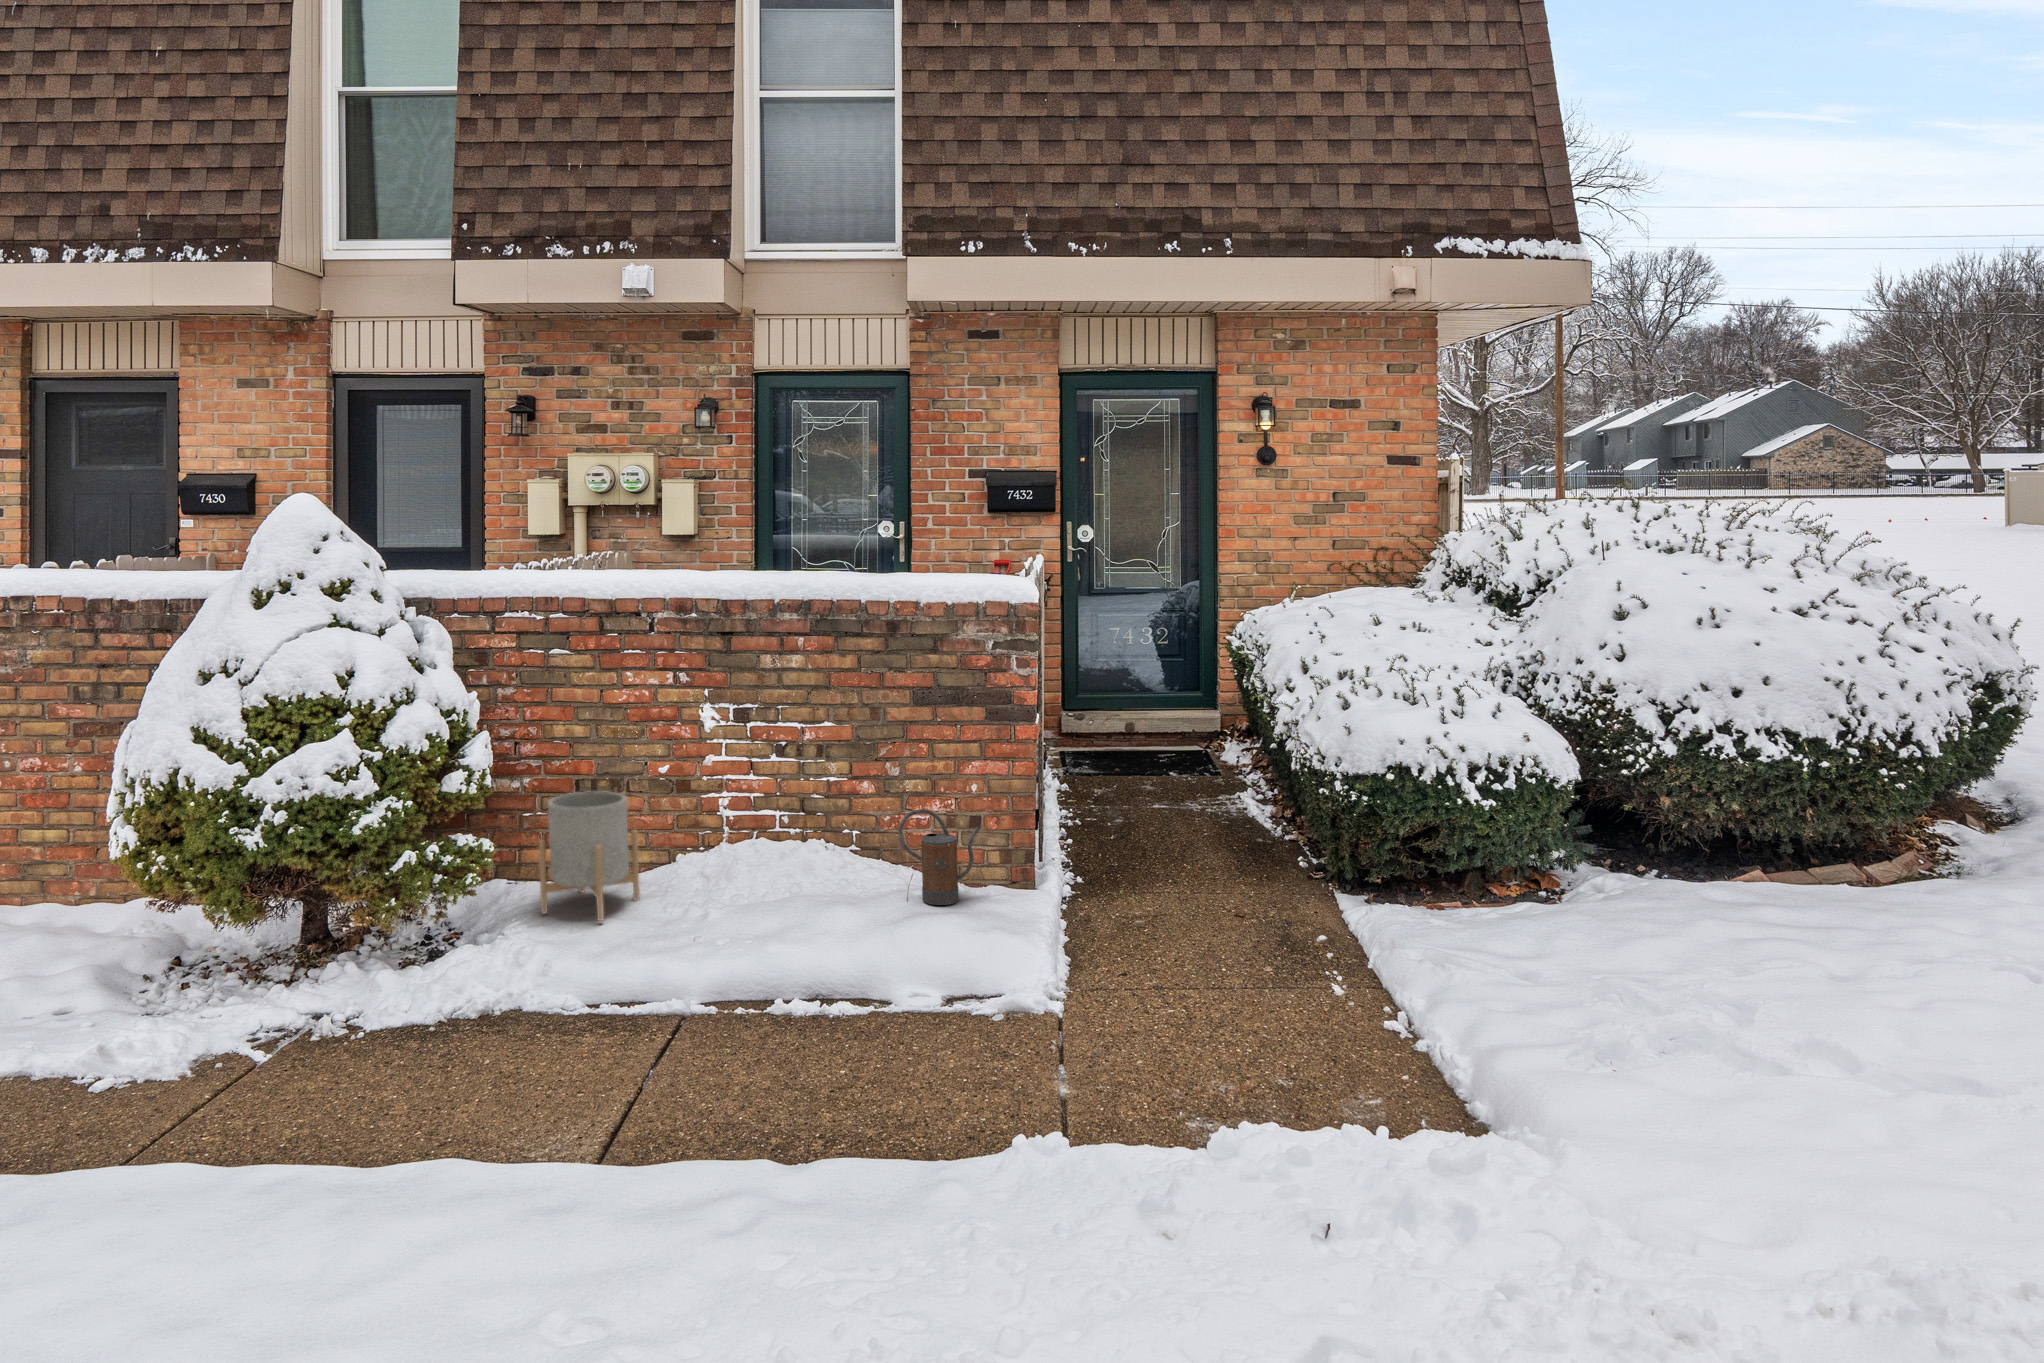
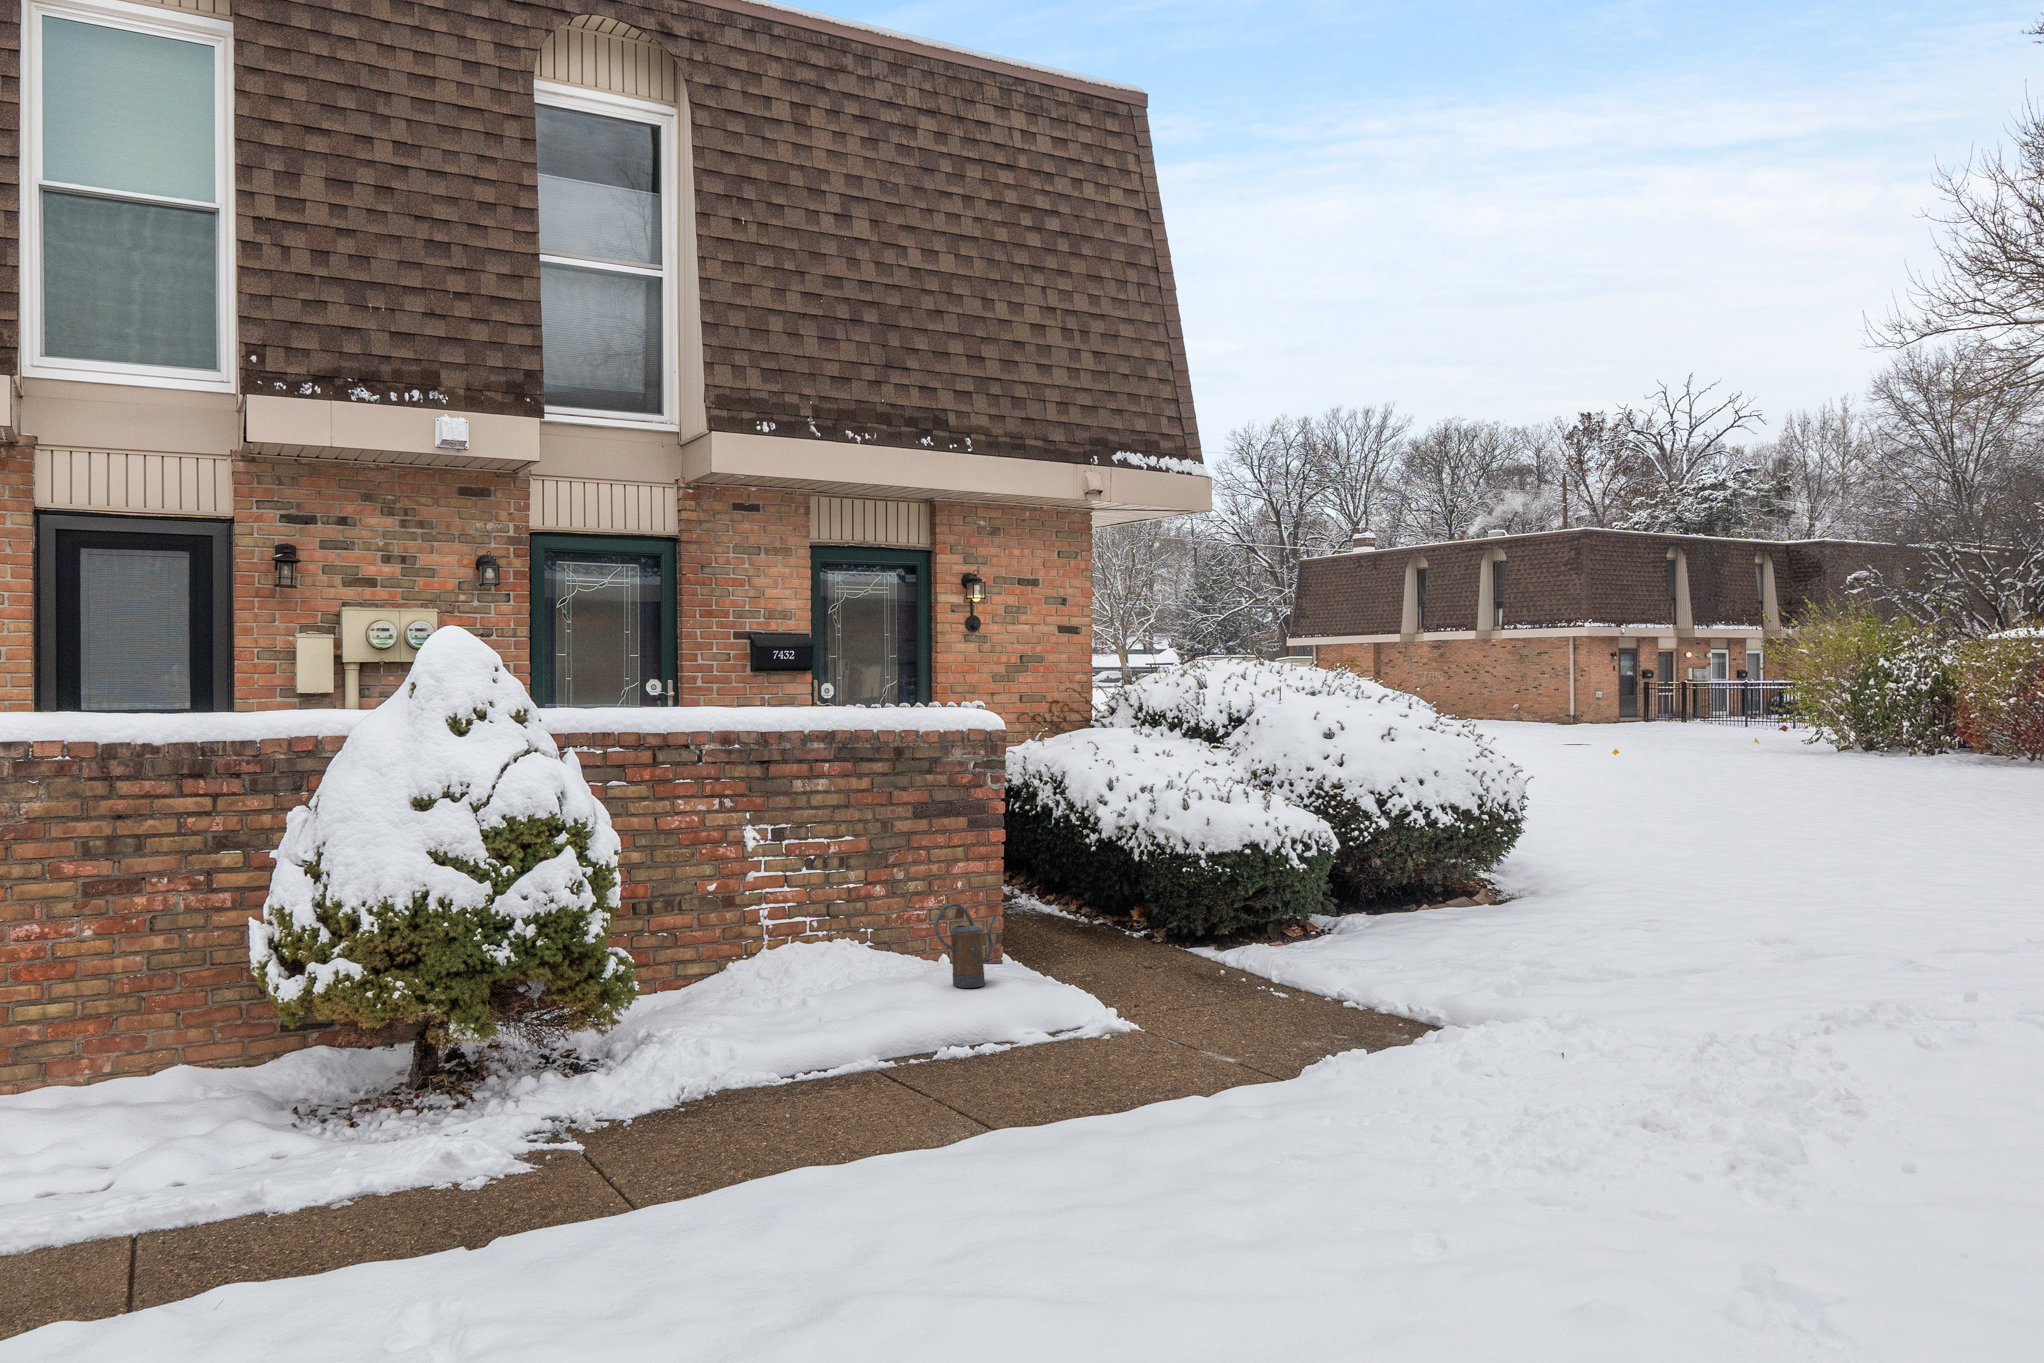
planter: present [539,791,640,921] -> none [632,916,710,1039]

